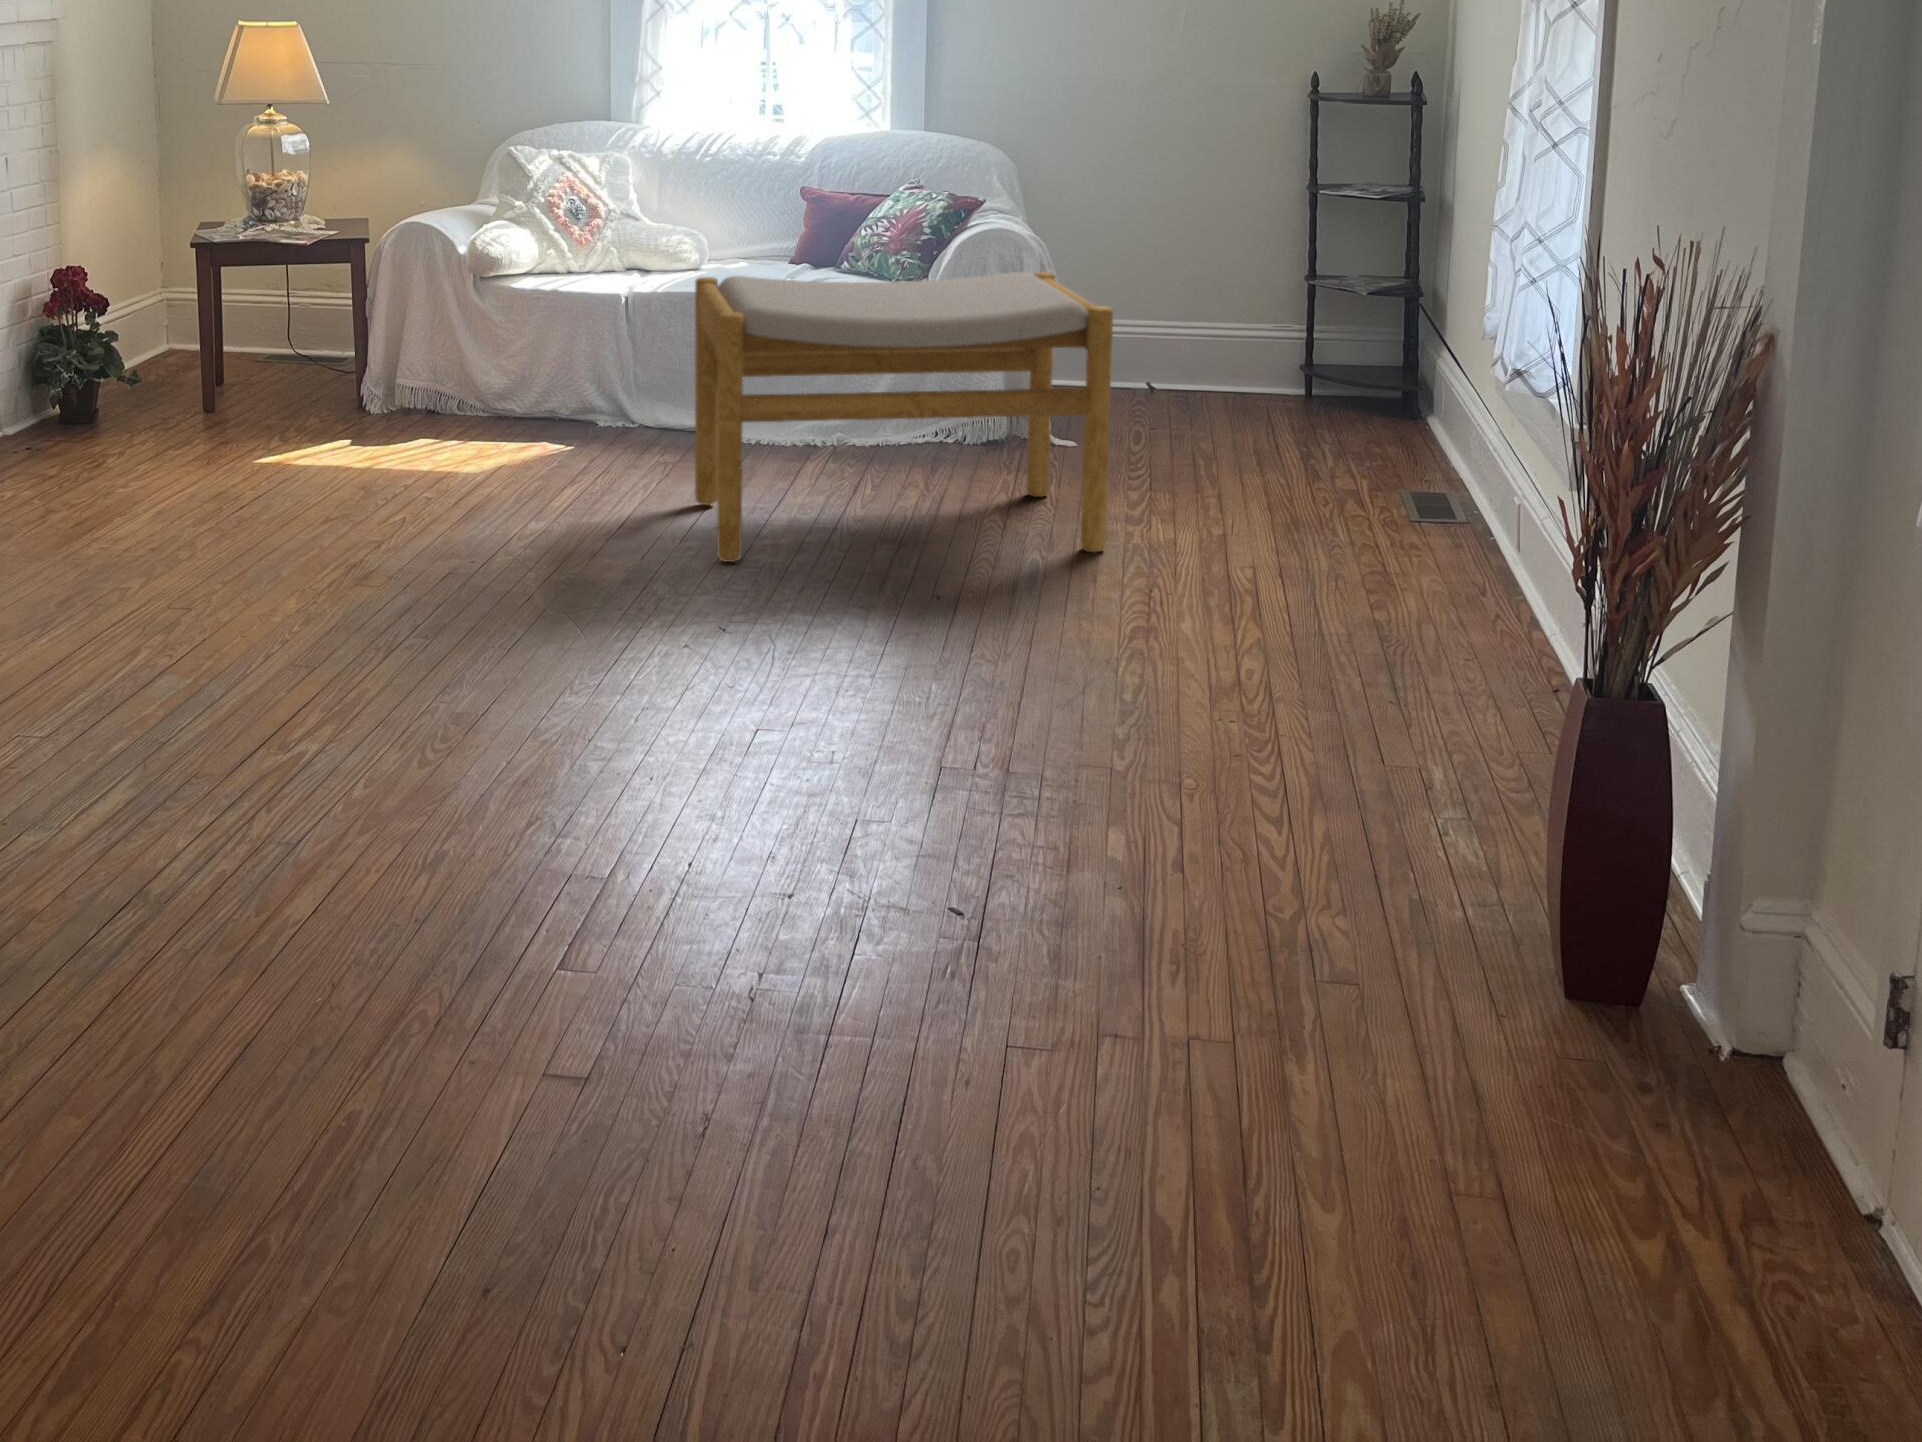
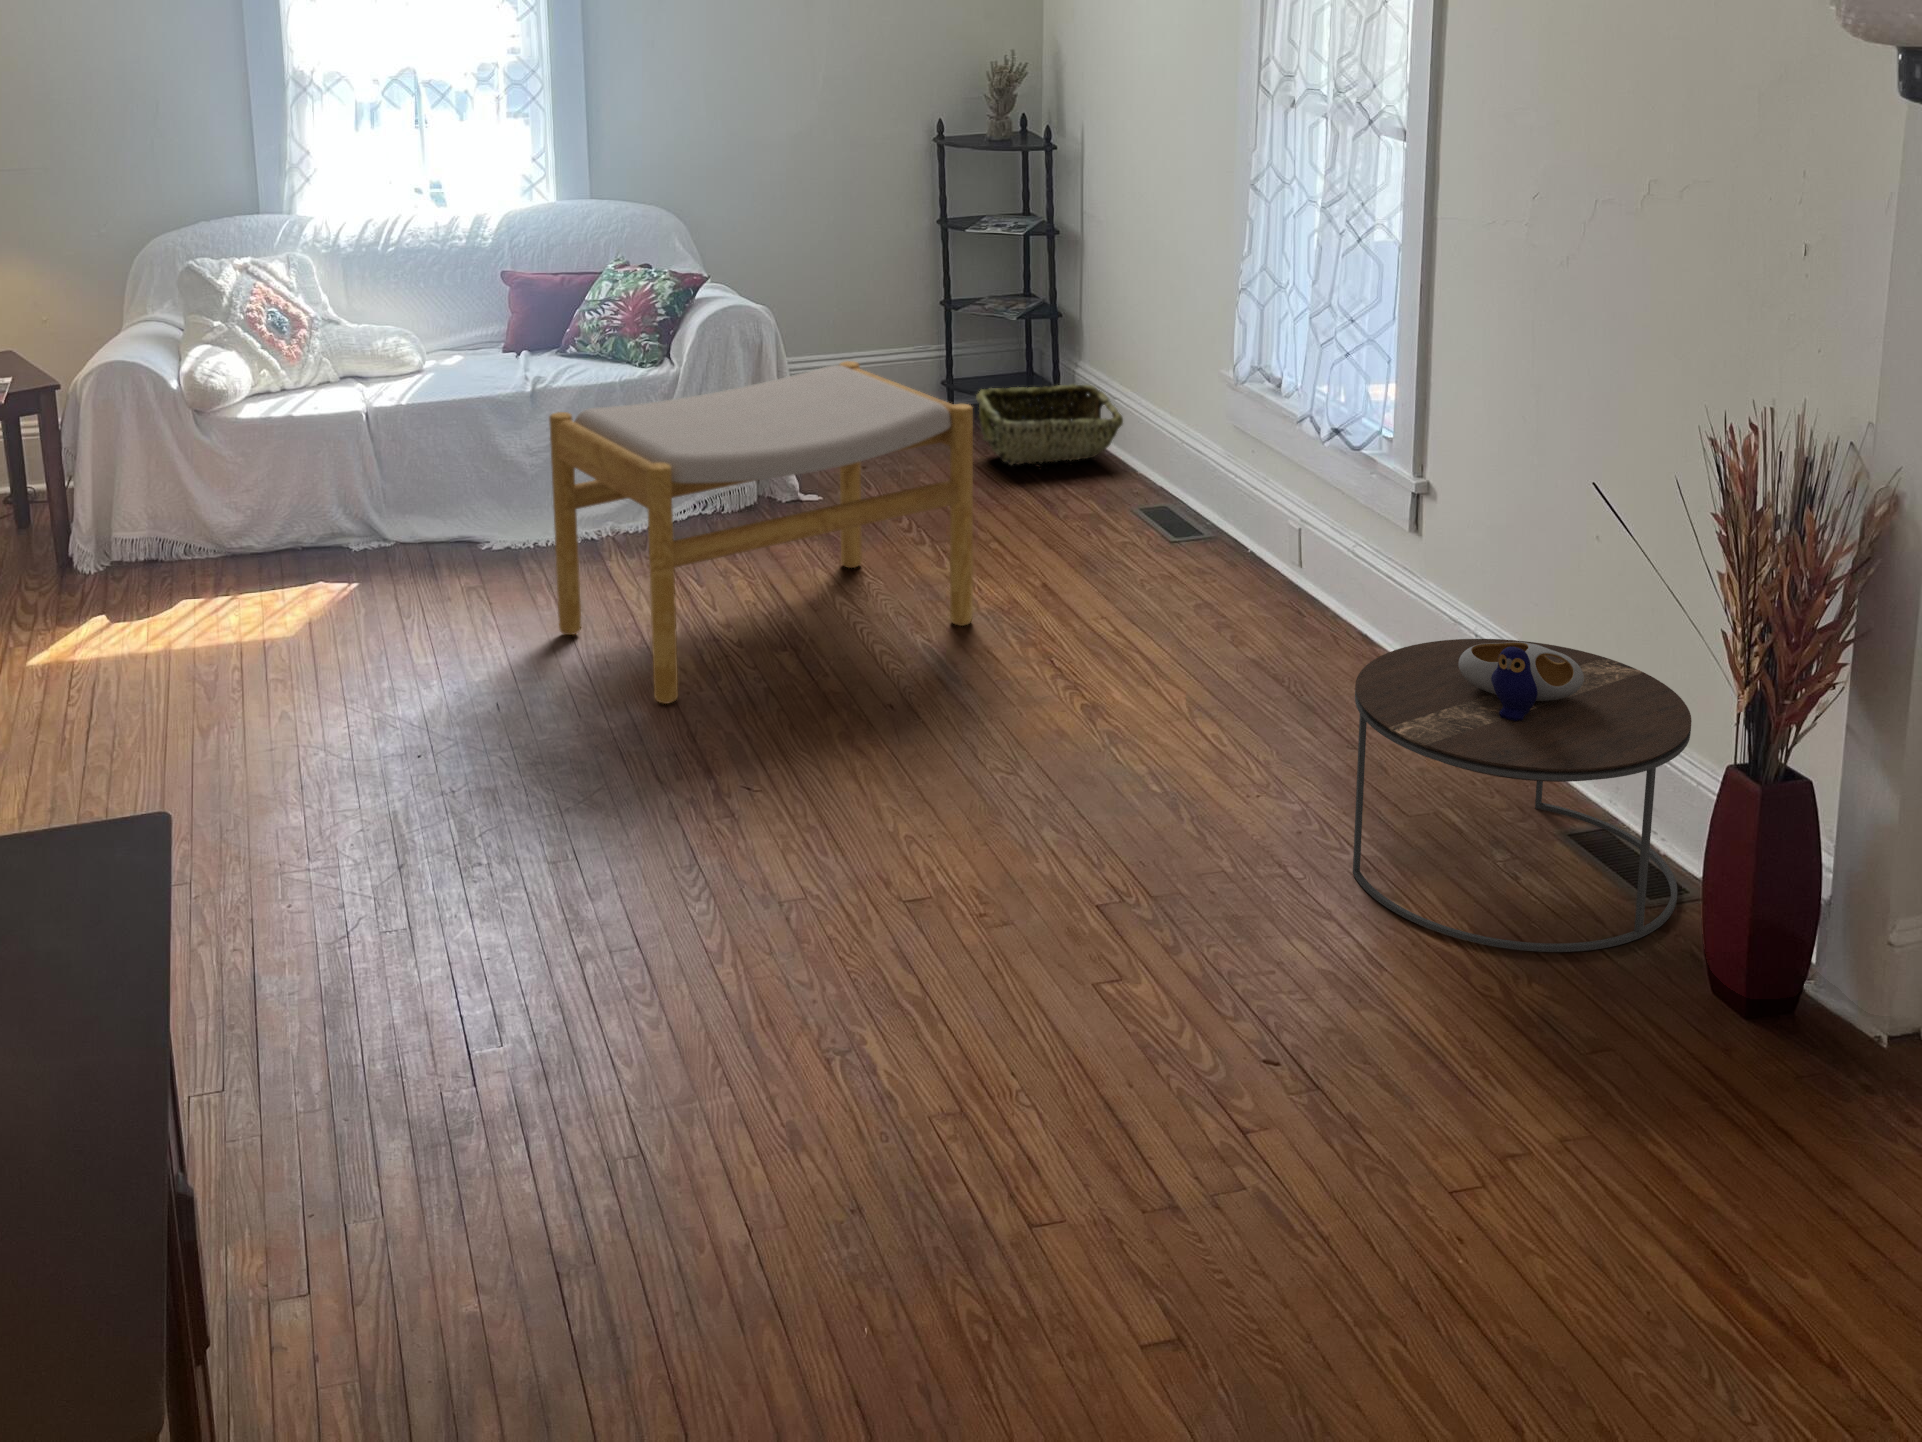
woven basket: none [1285,360,1447,449] -> present [976,384,1123,465]
side table: none [1248,538,1669,913] -> present [1353,639,1692,952]

